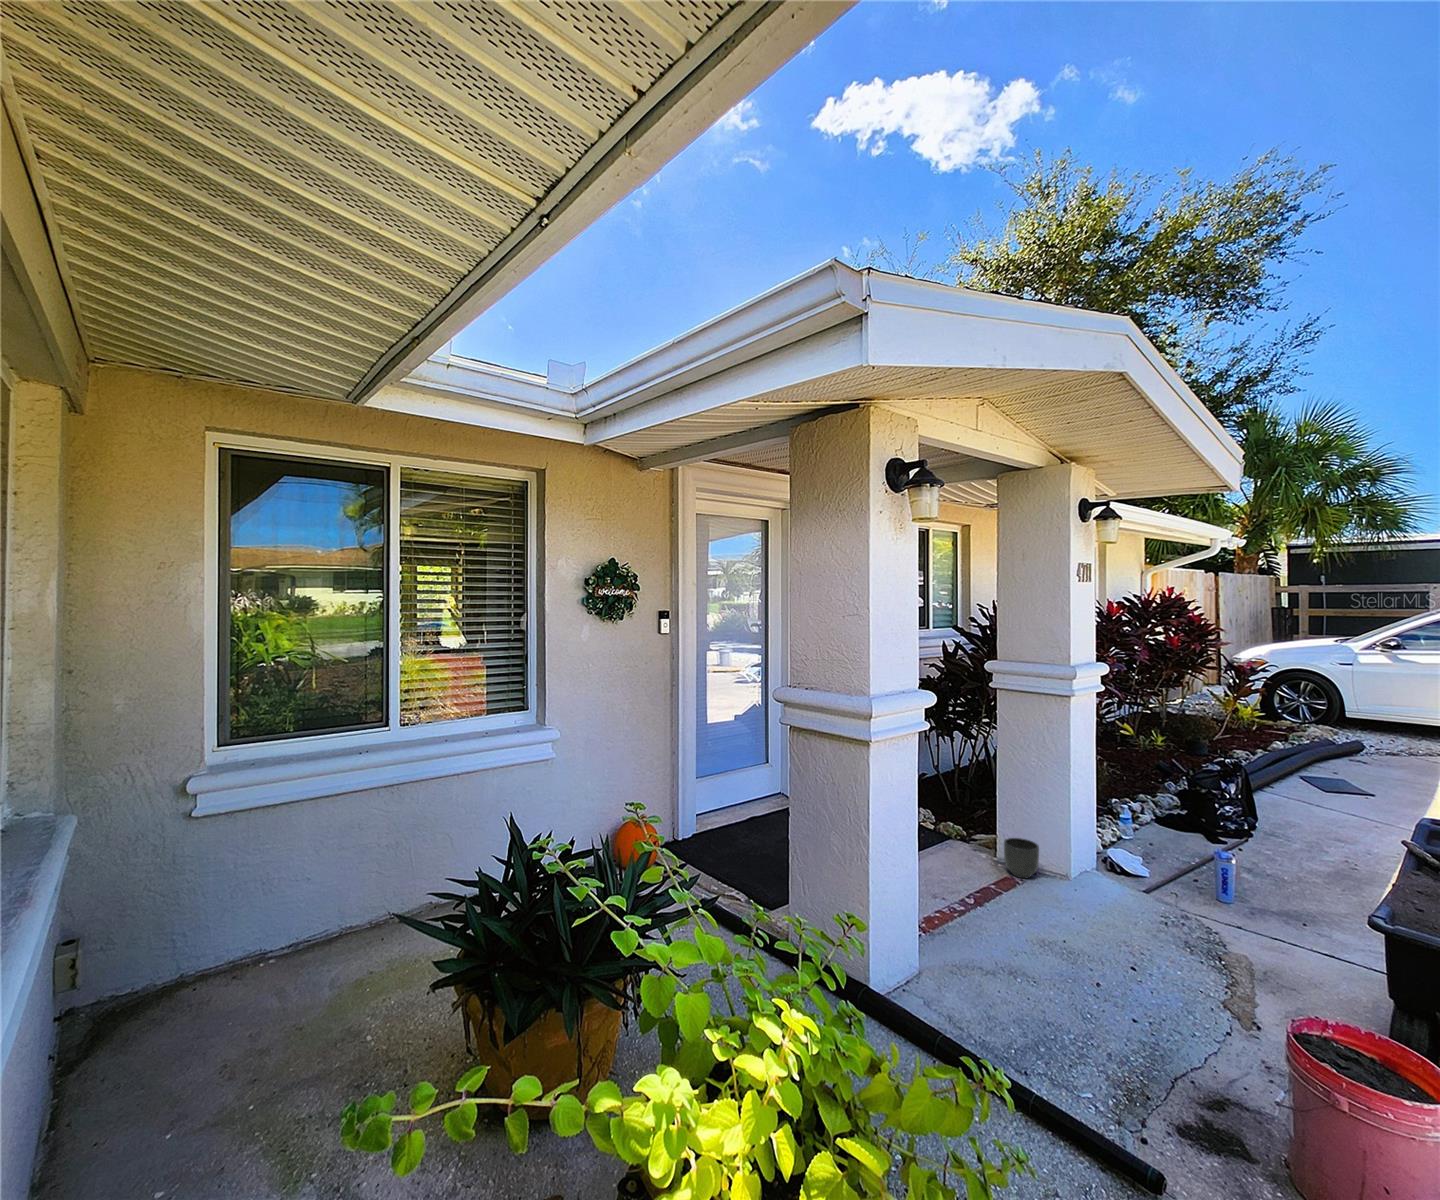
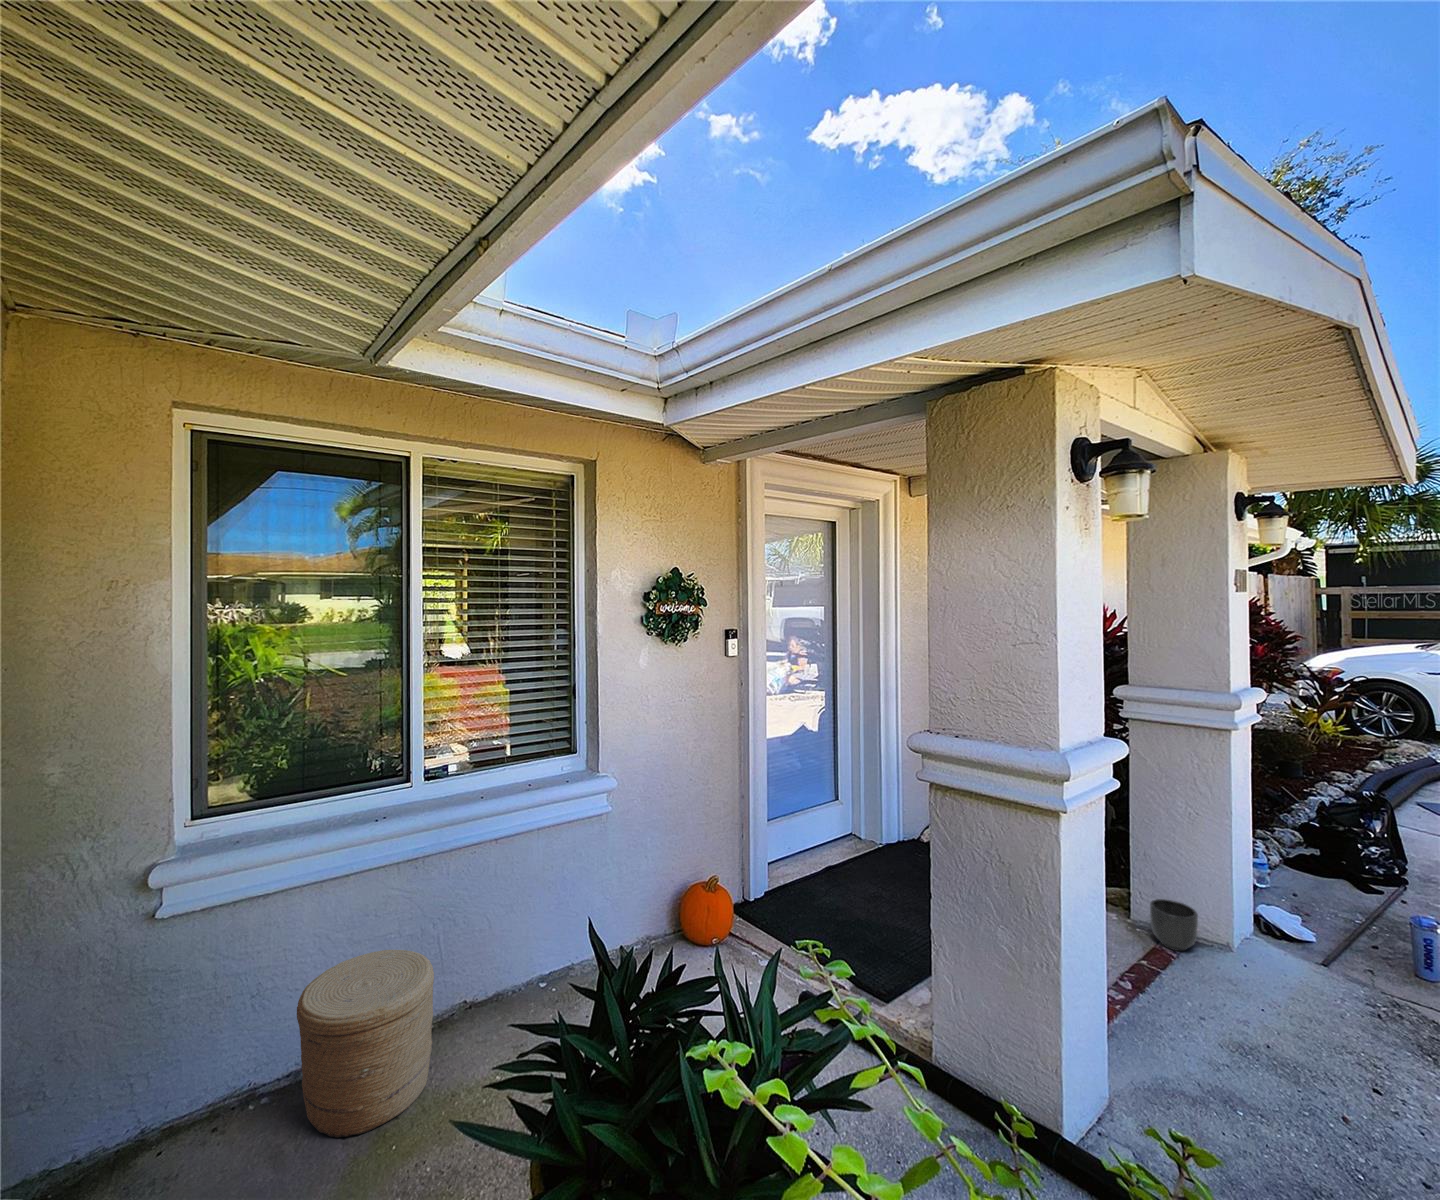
woven basket: none [297,856,404,985] -> present [297,950,434,1138]

